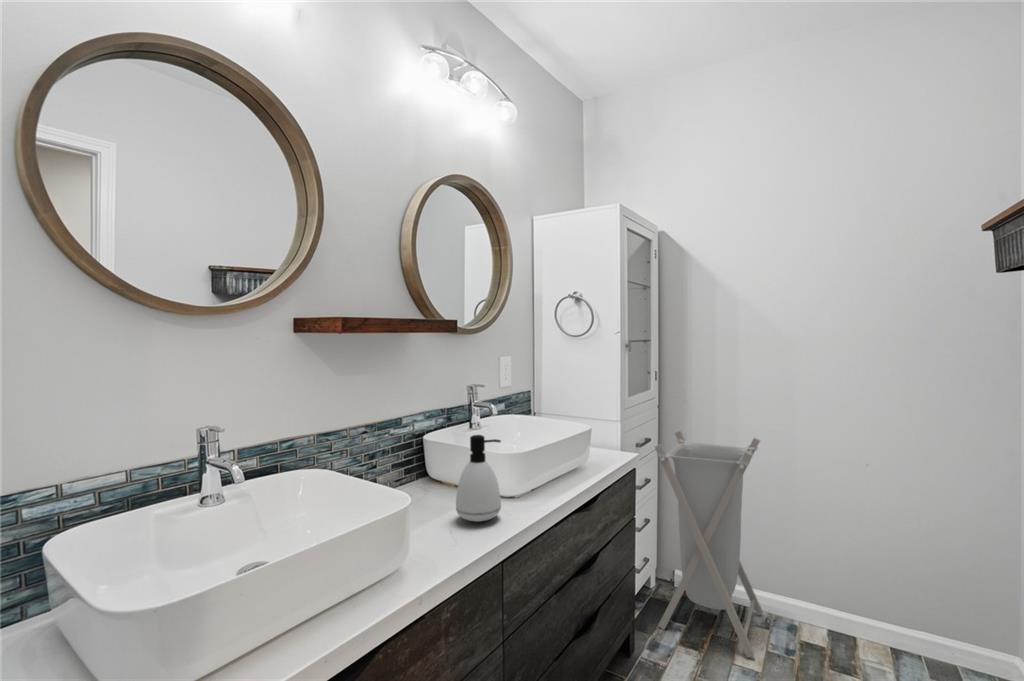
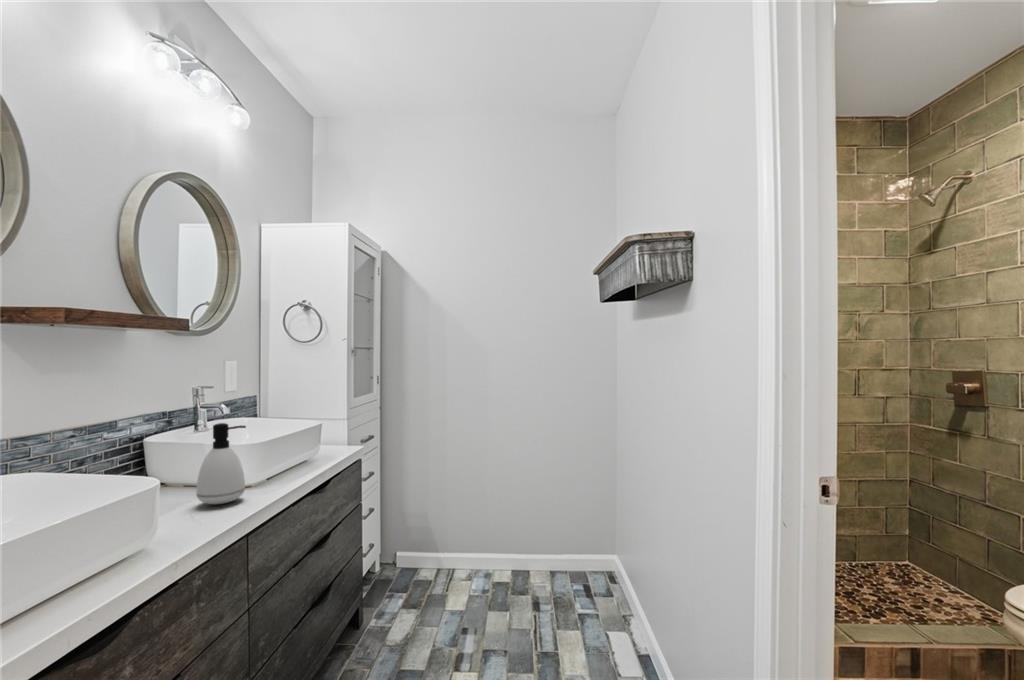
laundry hamper: present [655,431,763,657] -> none [379,425,467,602]

